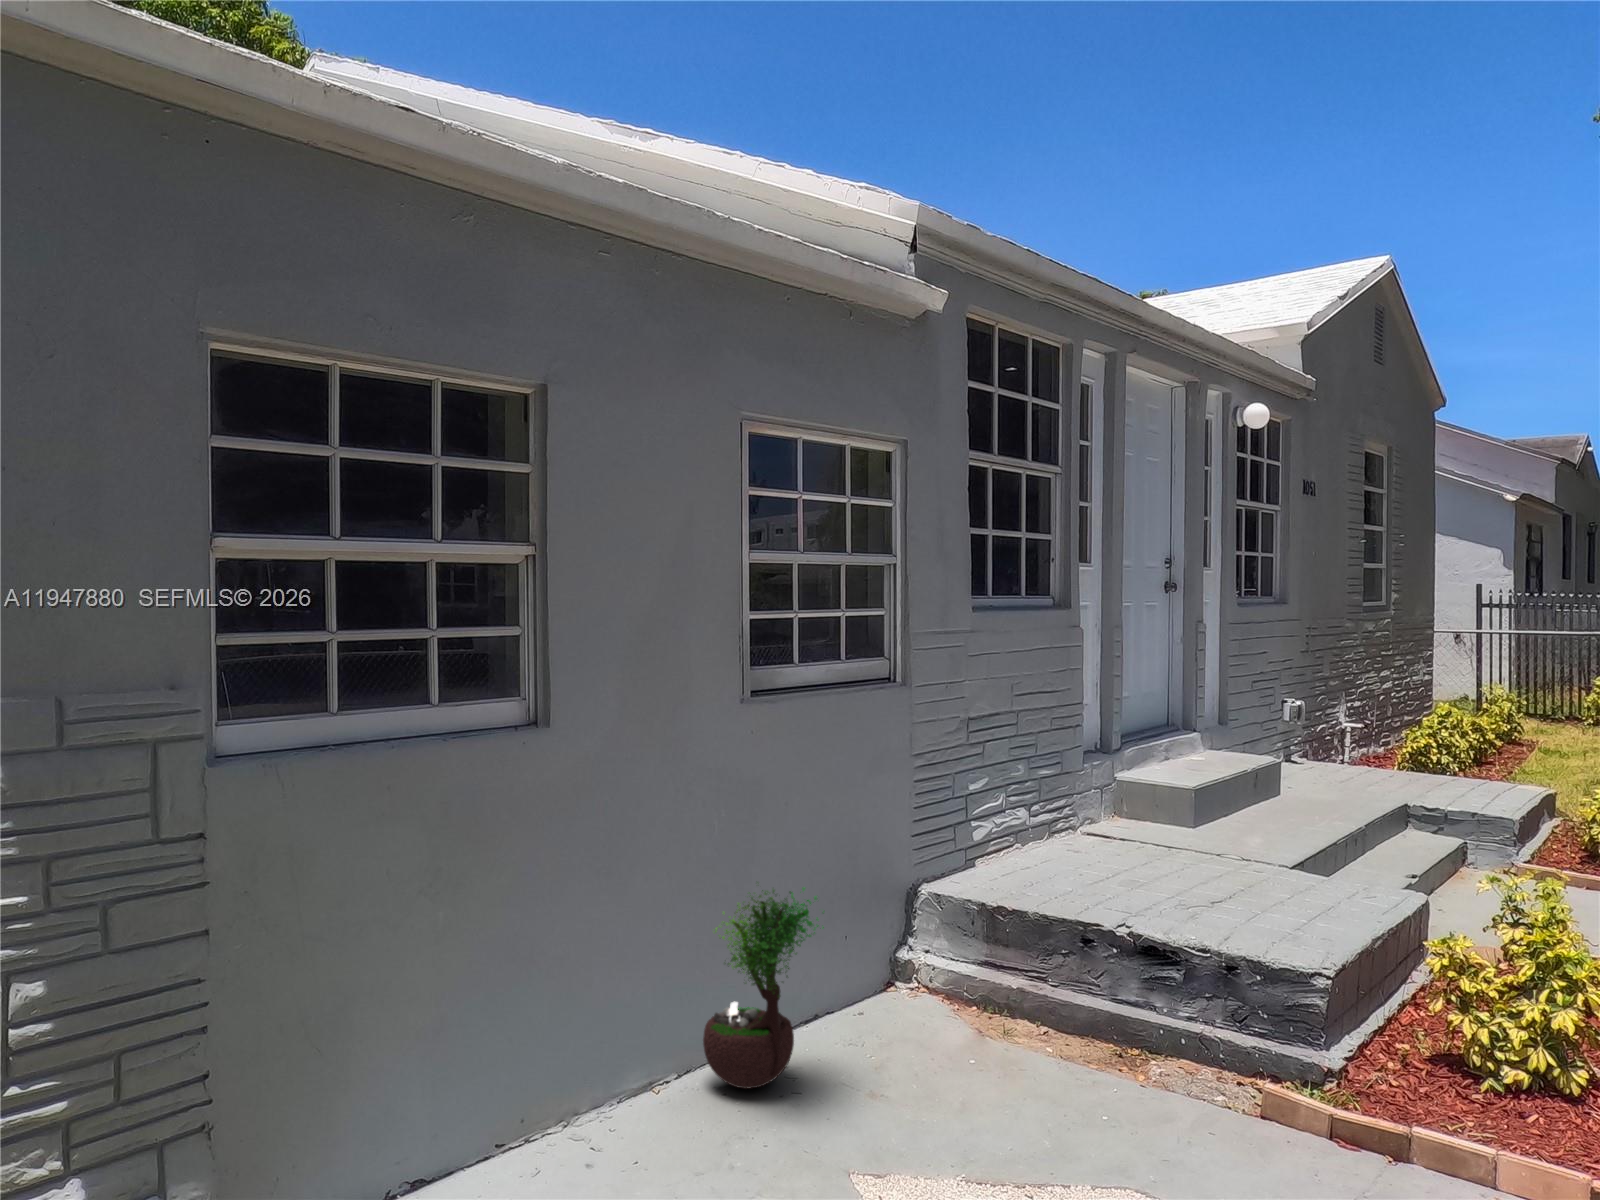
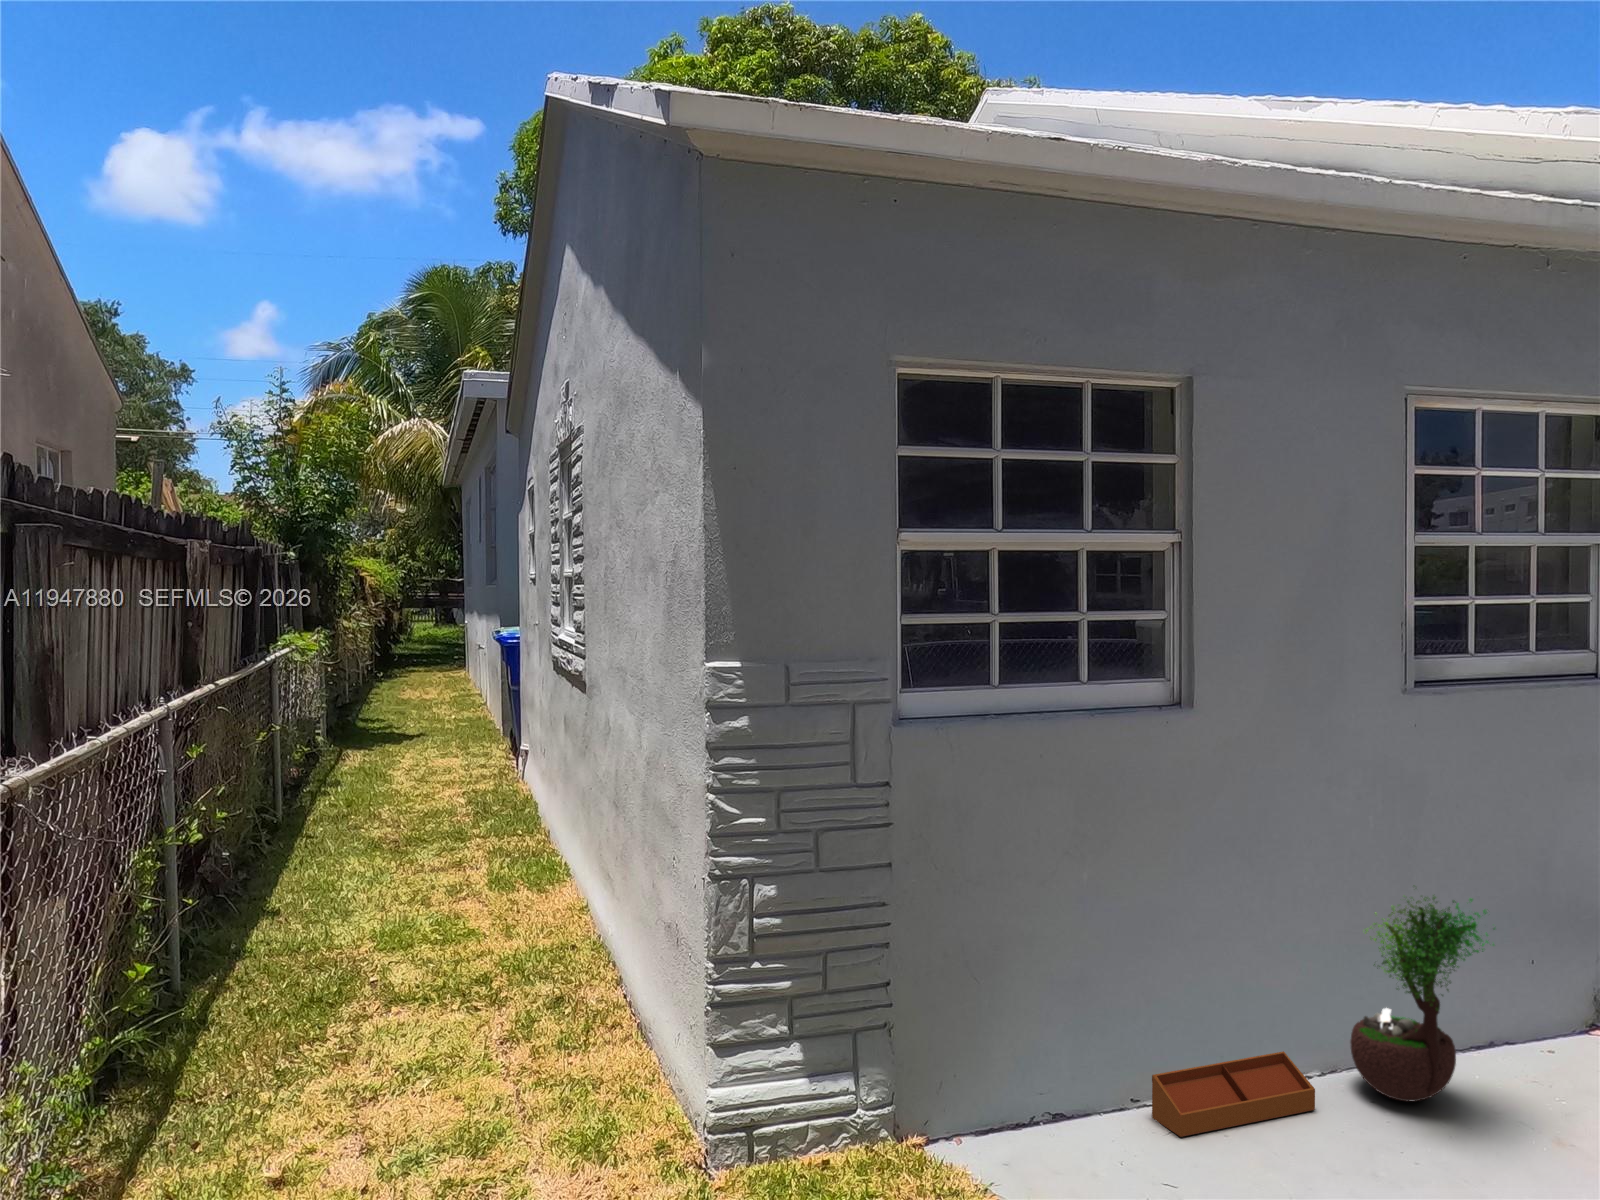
storage bin: none [515,1062,674,1176] -> present [1152,1051,1315,1137]

